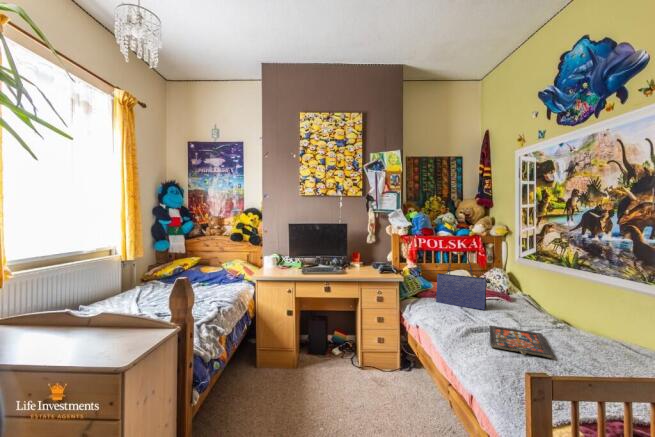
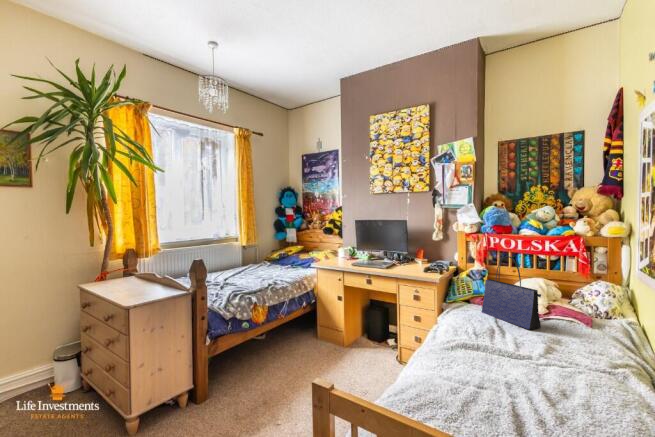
board game: present [490,326,553,358] -> none [447,342,548,384]

